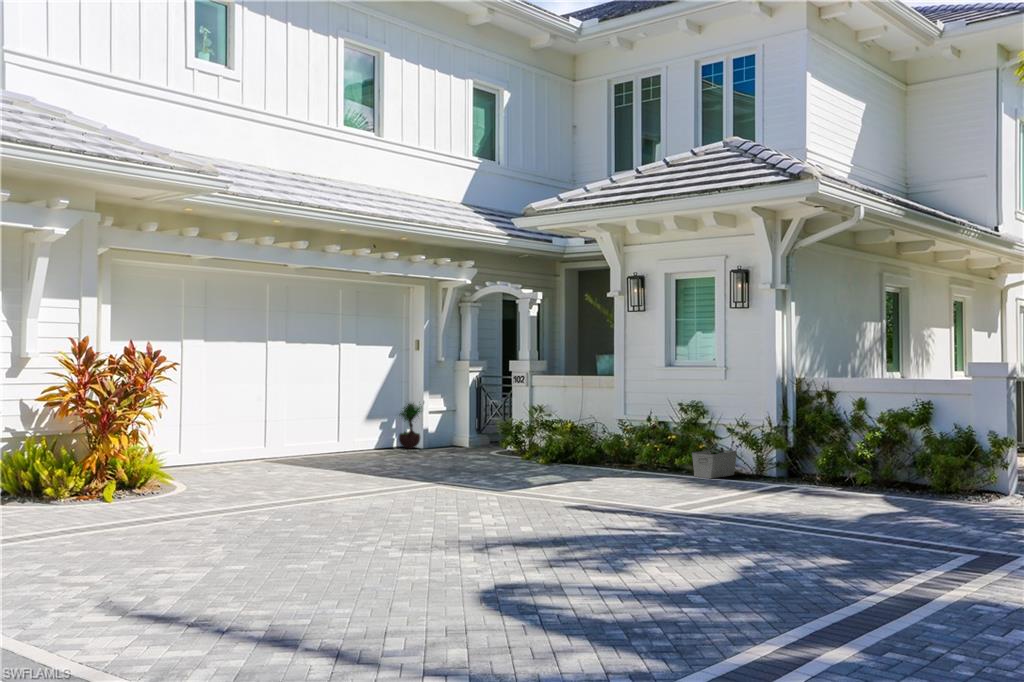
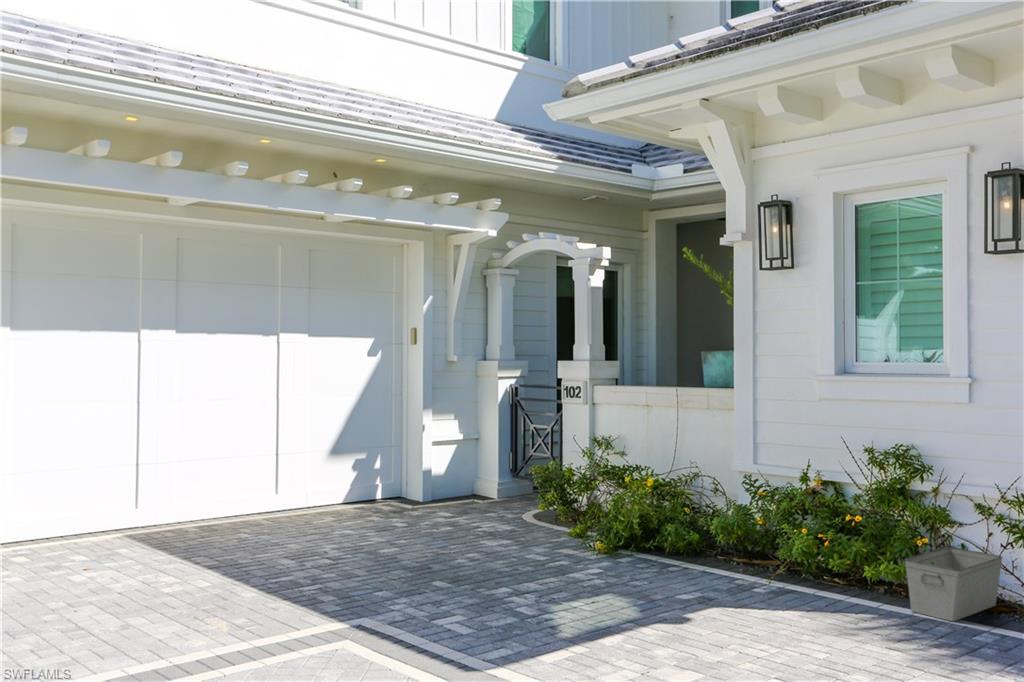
potted tree: present [399,403,422,449] -> none [377,421,424,500]

